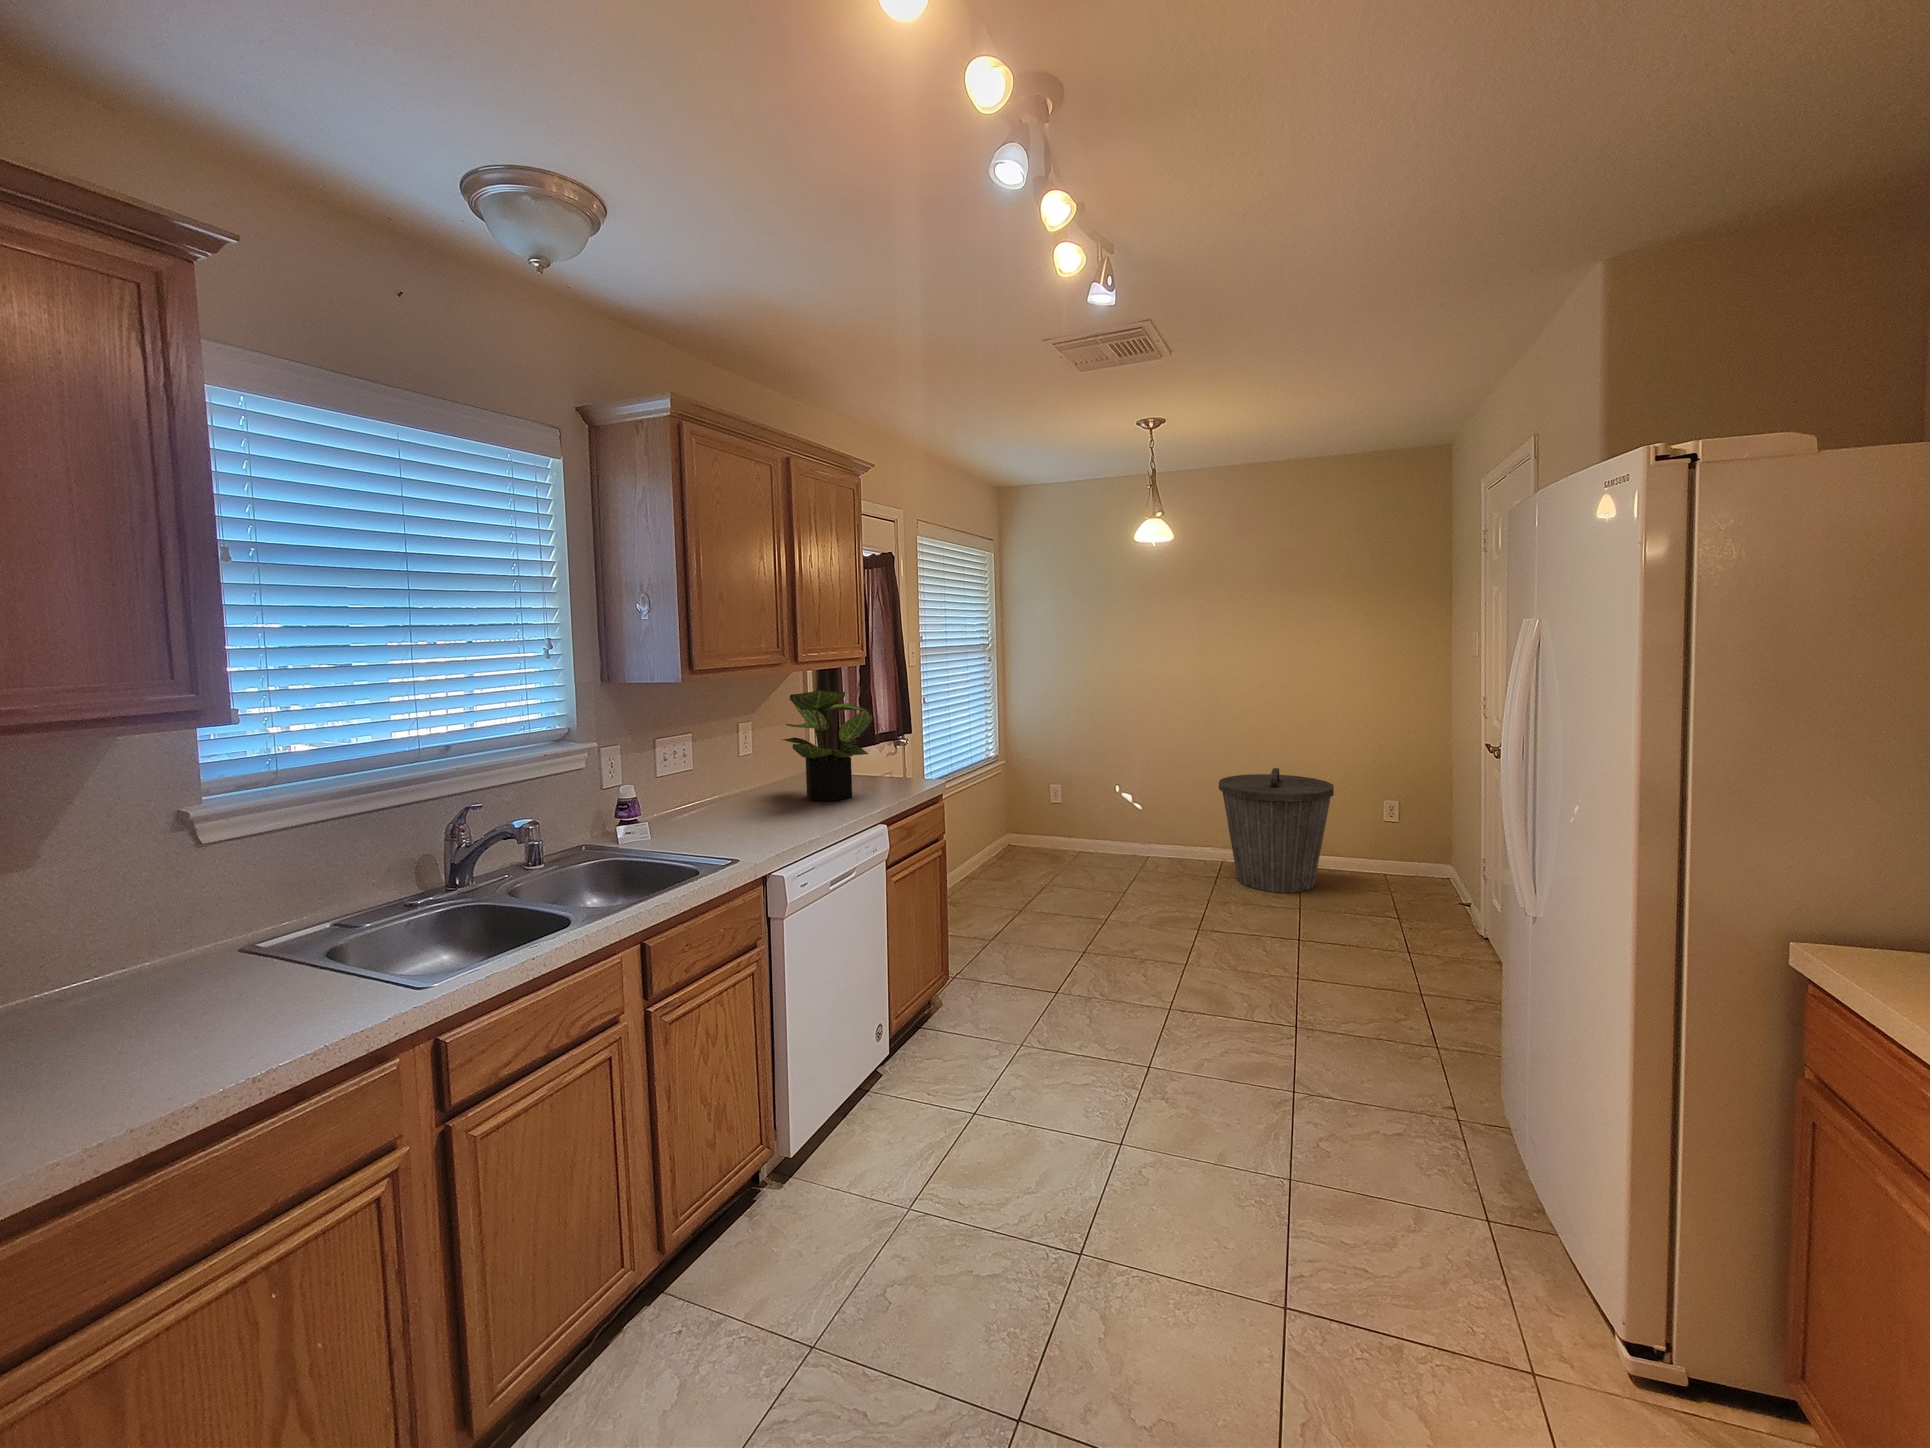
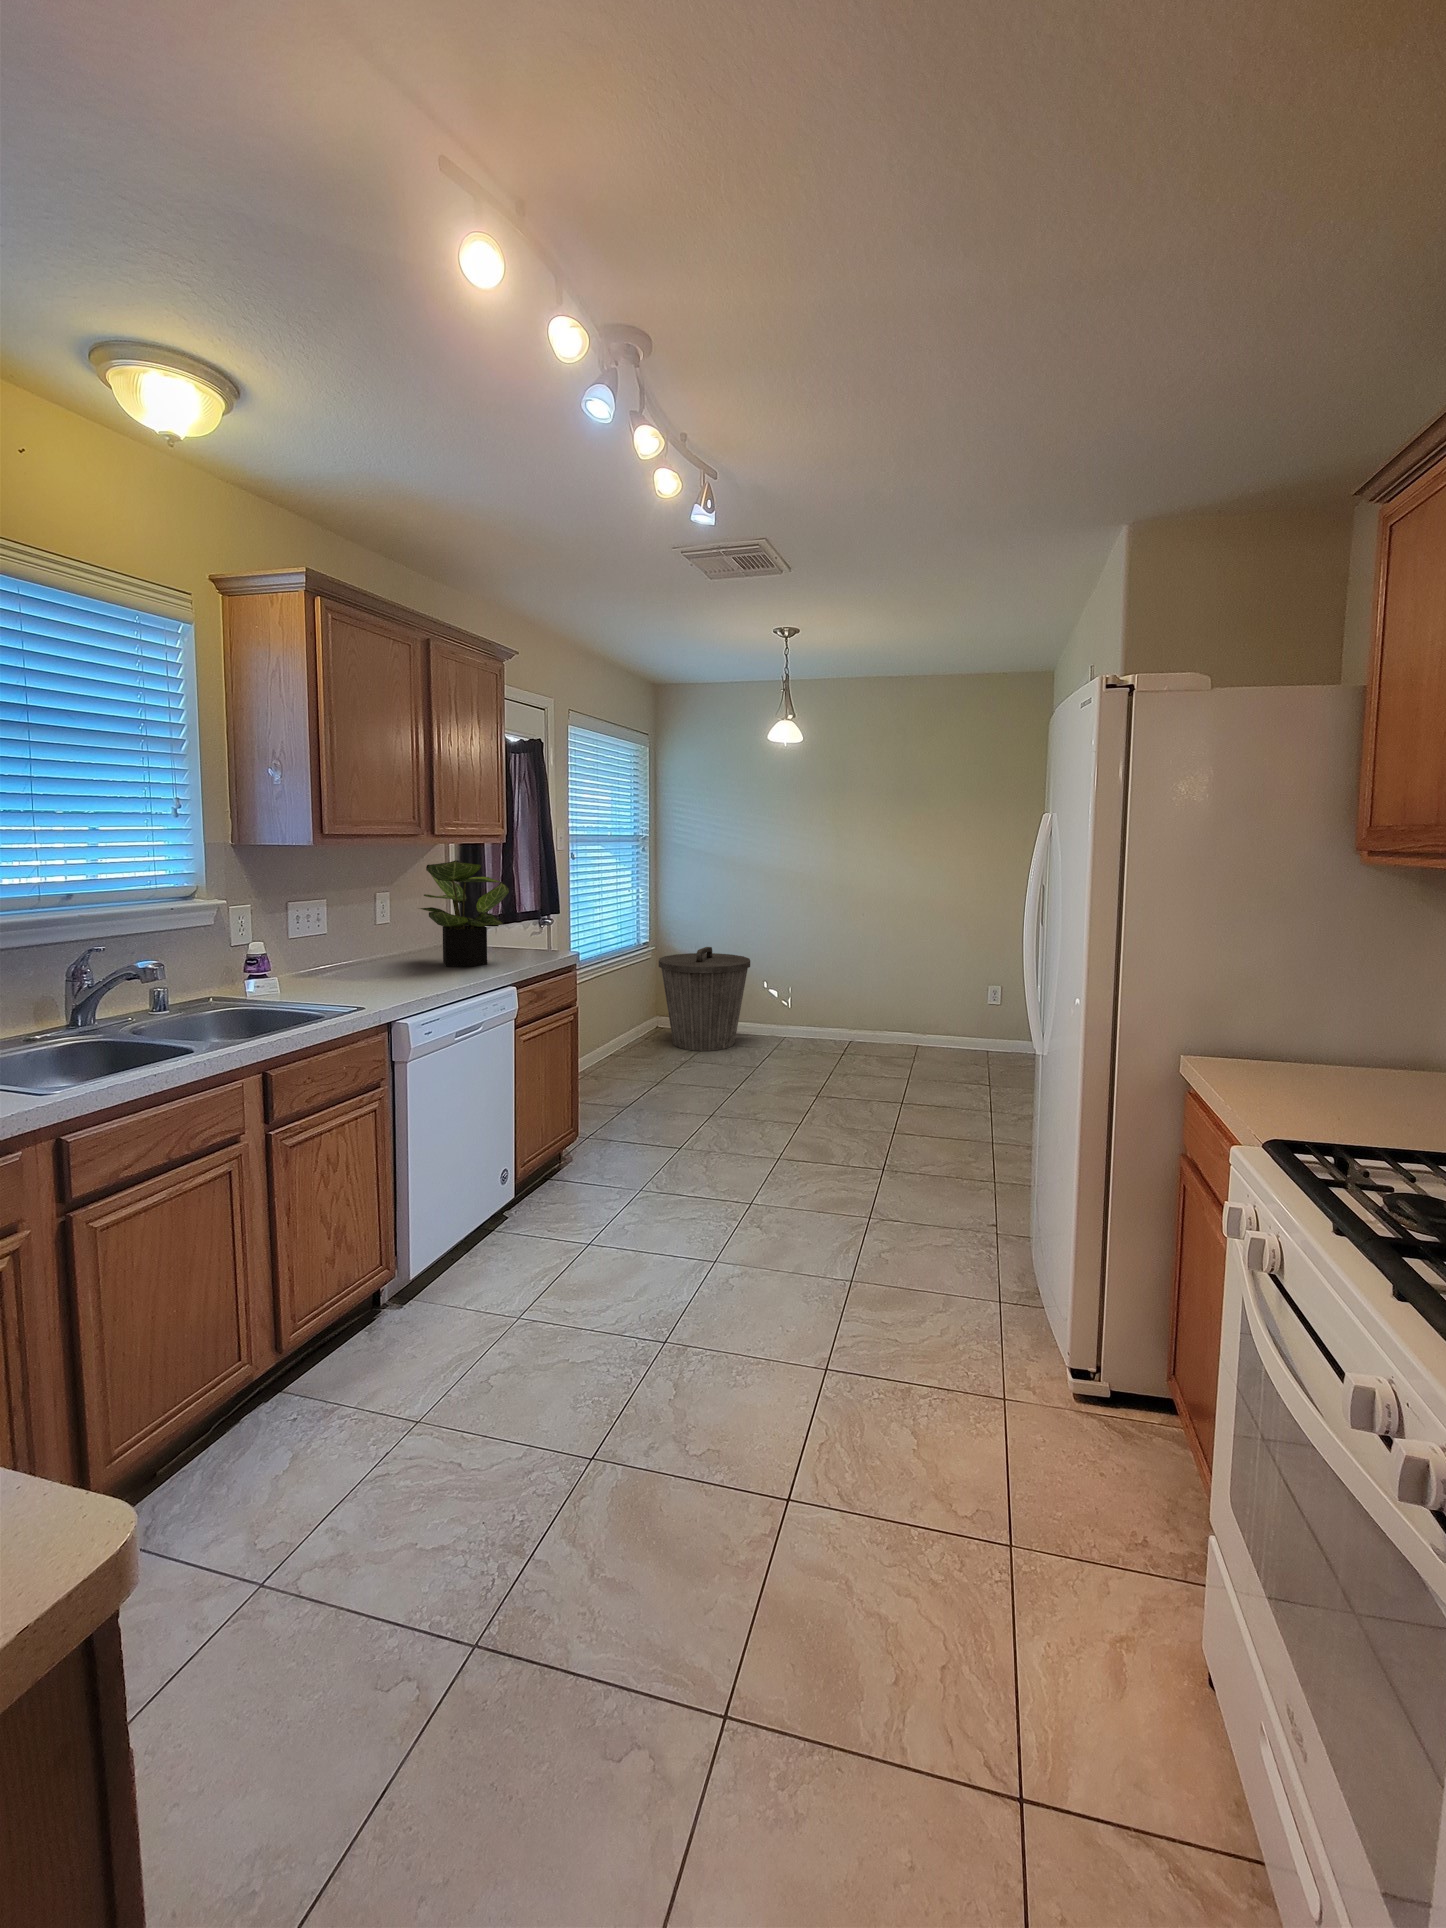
trash can: present [1219,768,1334,893] -> present [659,947,750,1051]

